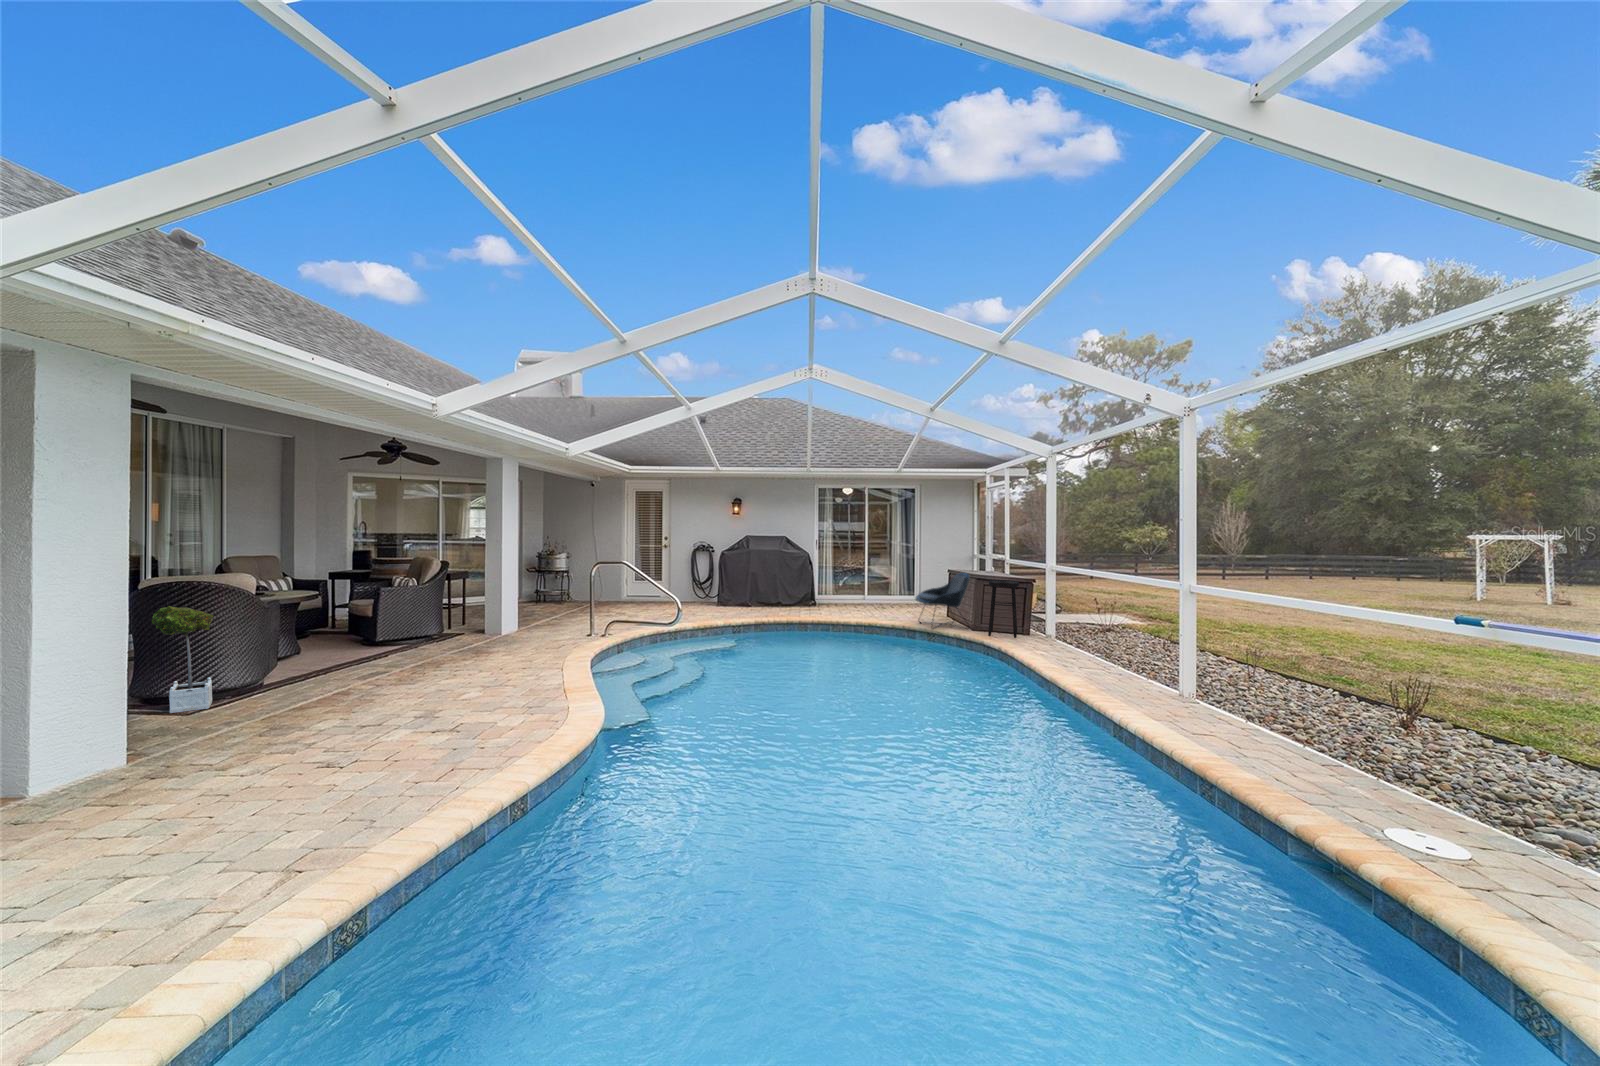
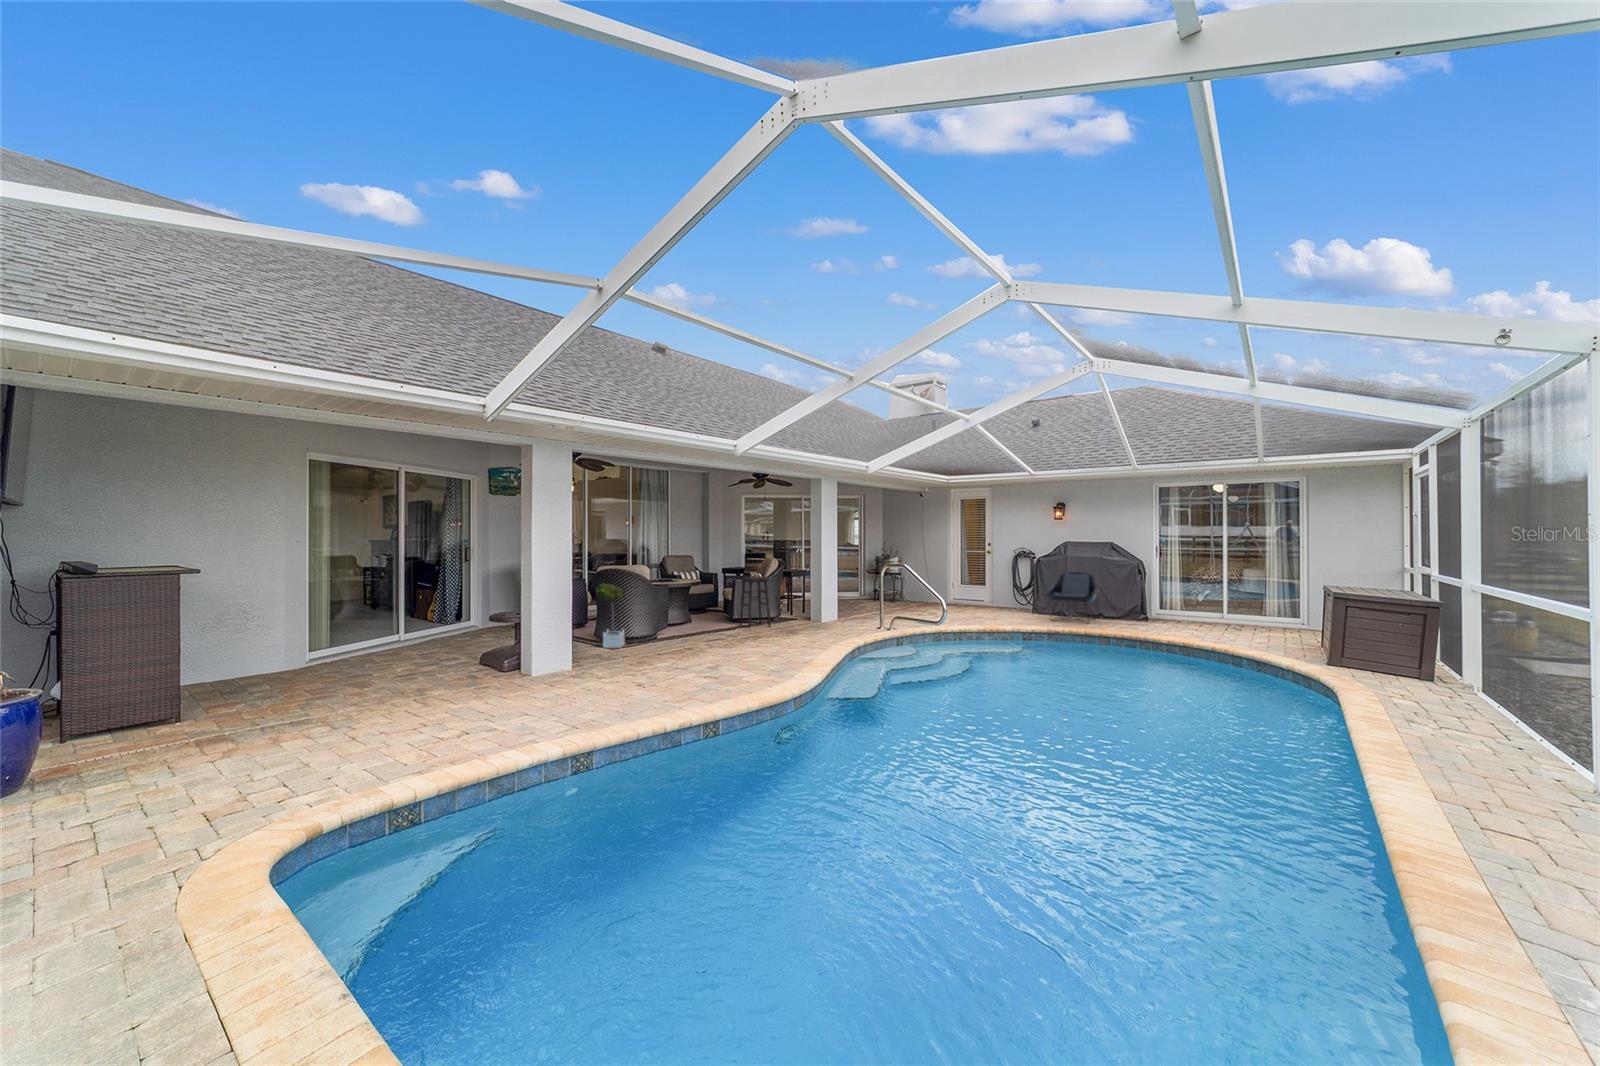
lounge chair: present [916,573,970,629] -> present [1048,572,1097,623]
stool: present [988,580,1019,638] -> present [739,576,771,628]

